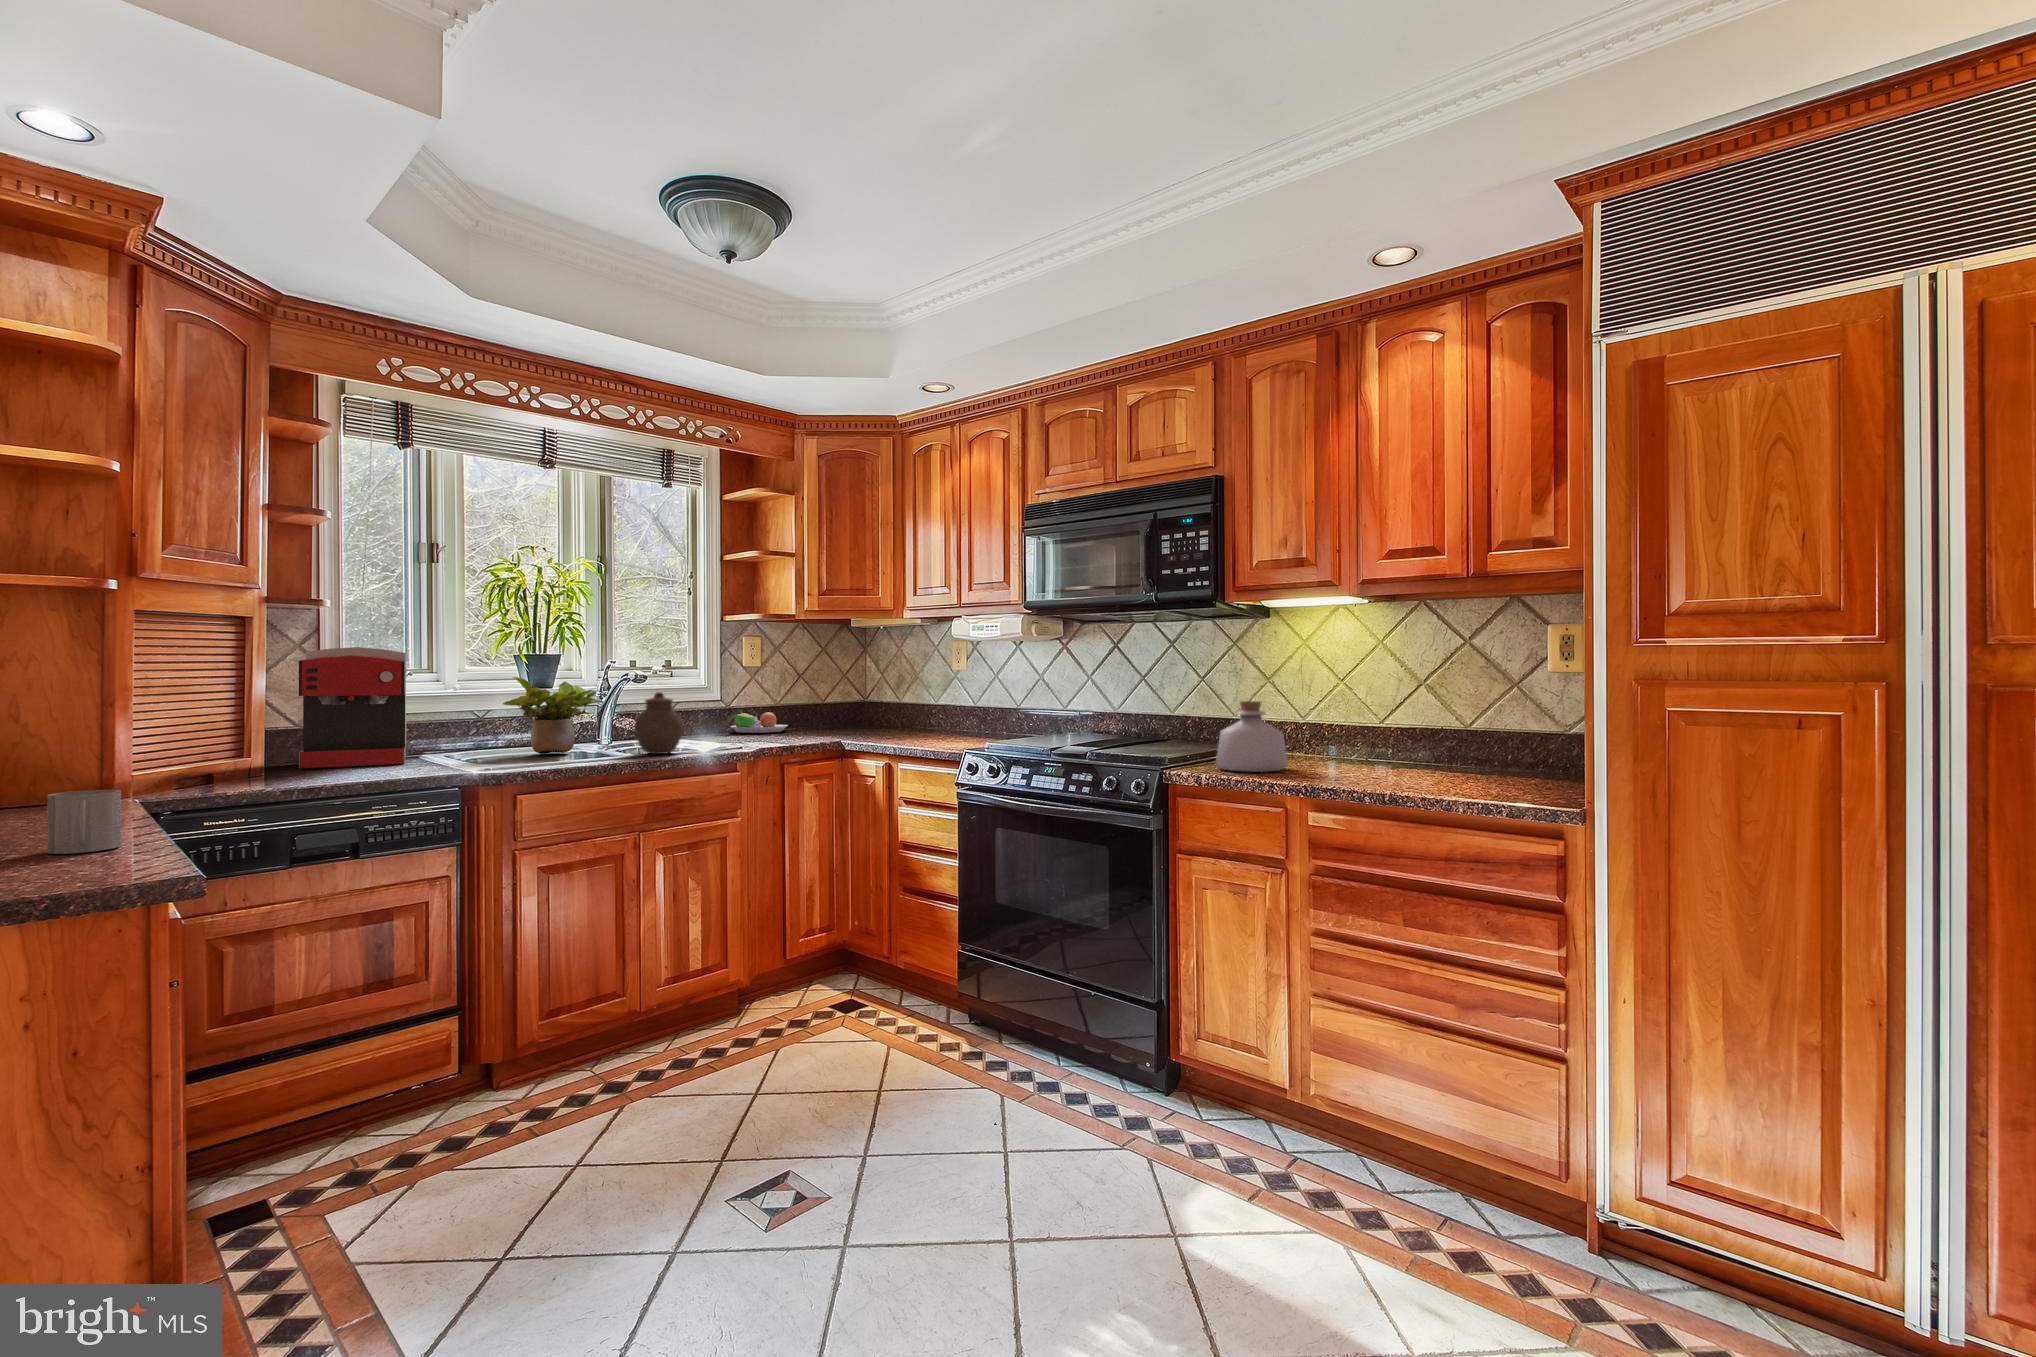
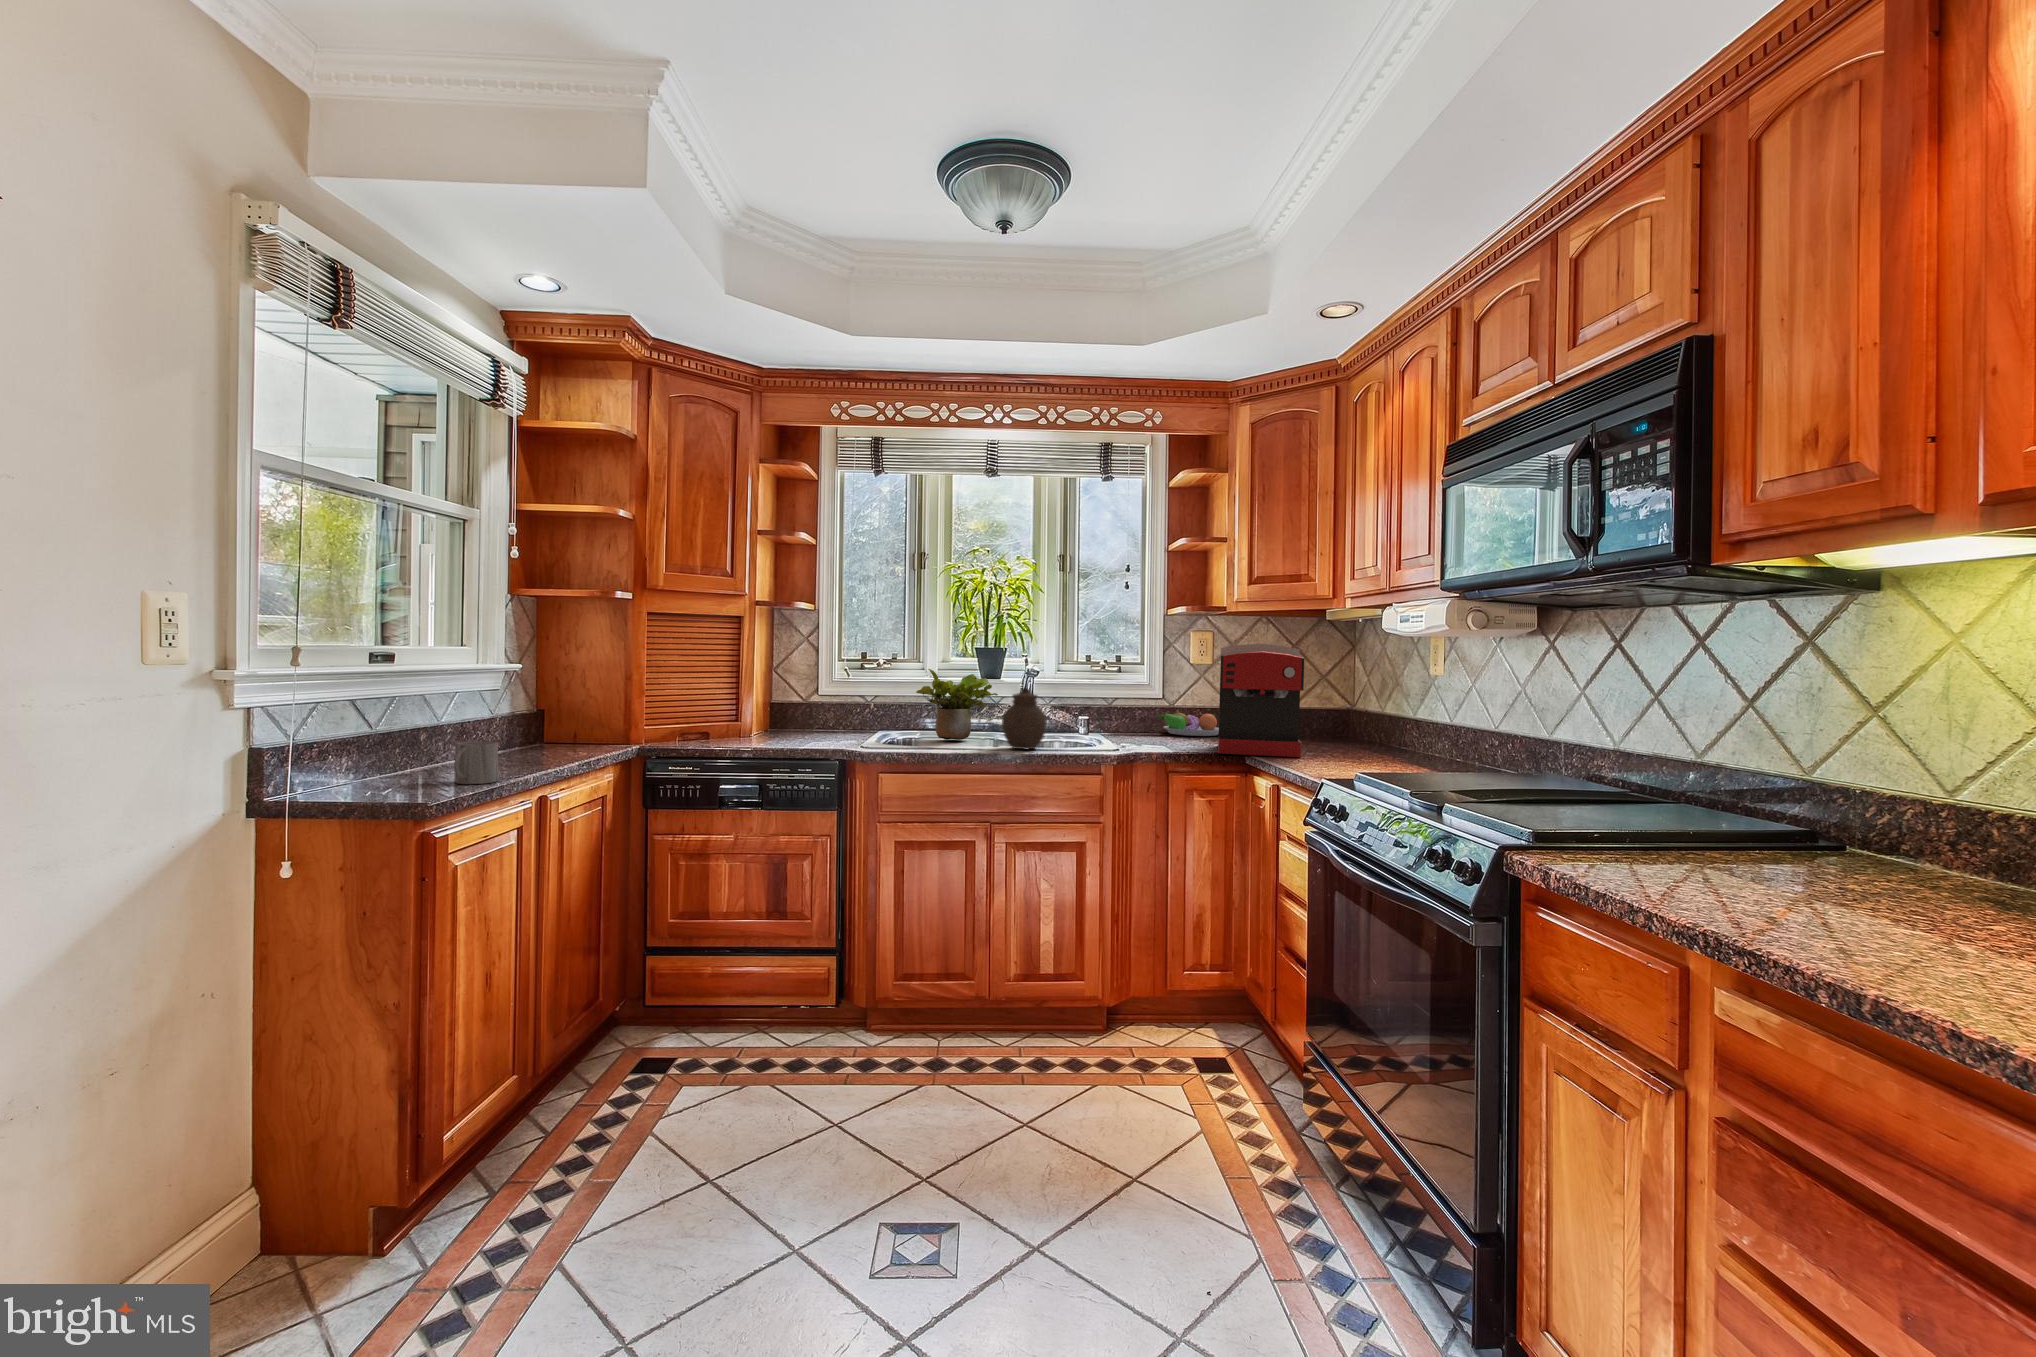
coffee maker: present [299,647,406,768] -> present [1218,644,1304,757]
bottle: present [1216,701,1288,772] -> none [1610,750,1780,896]

